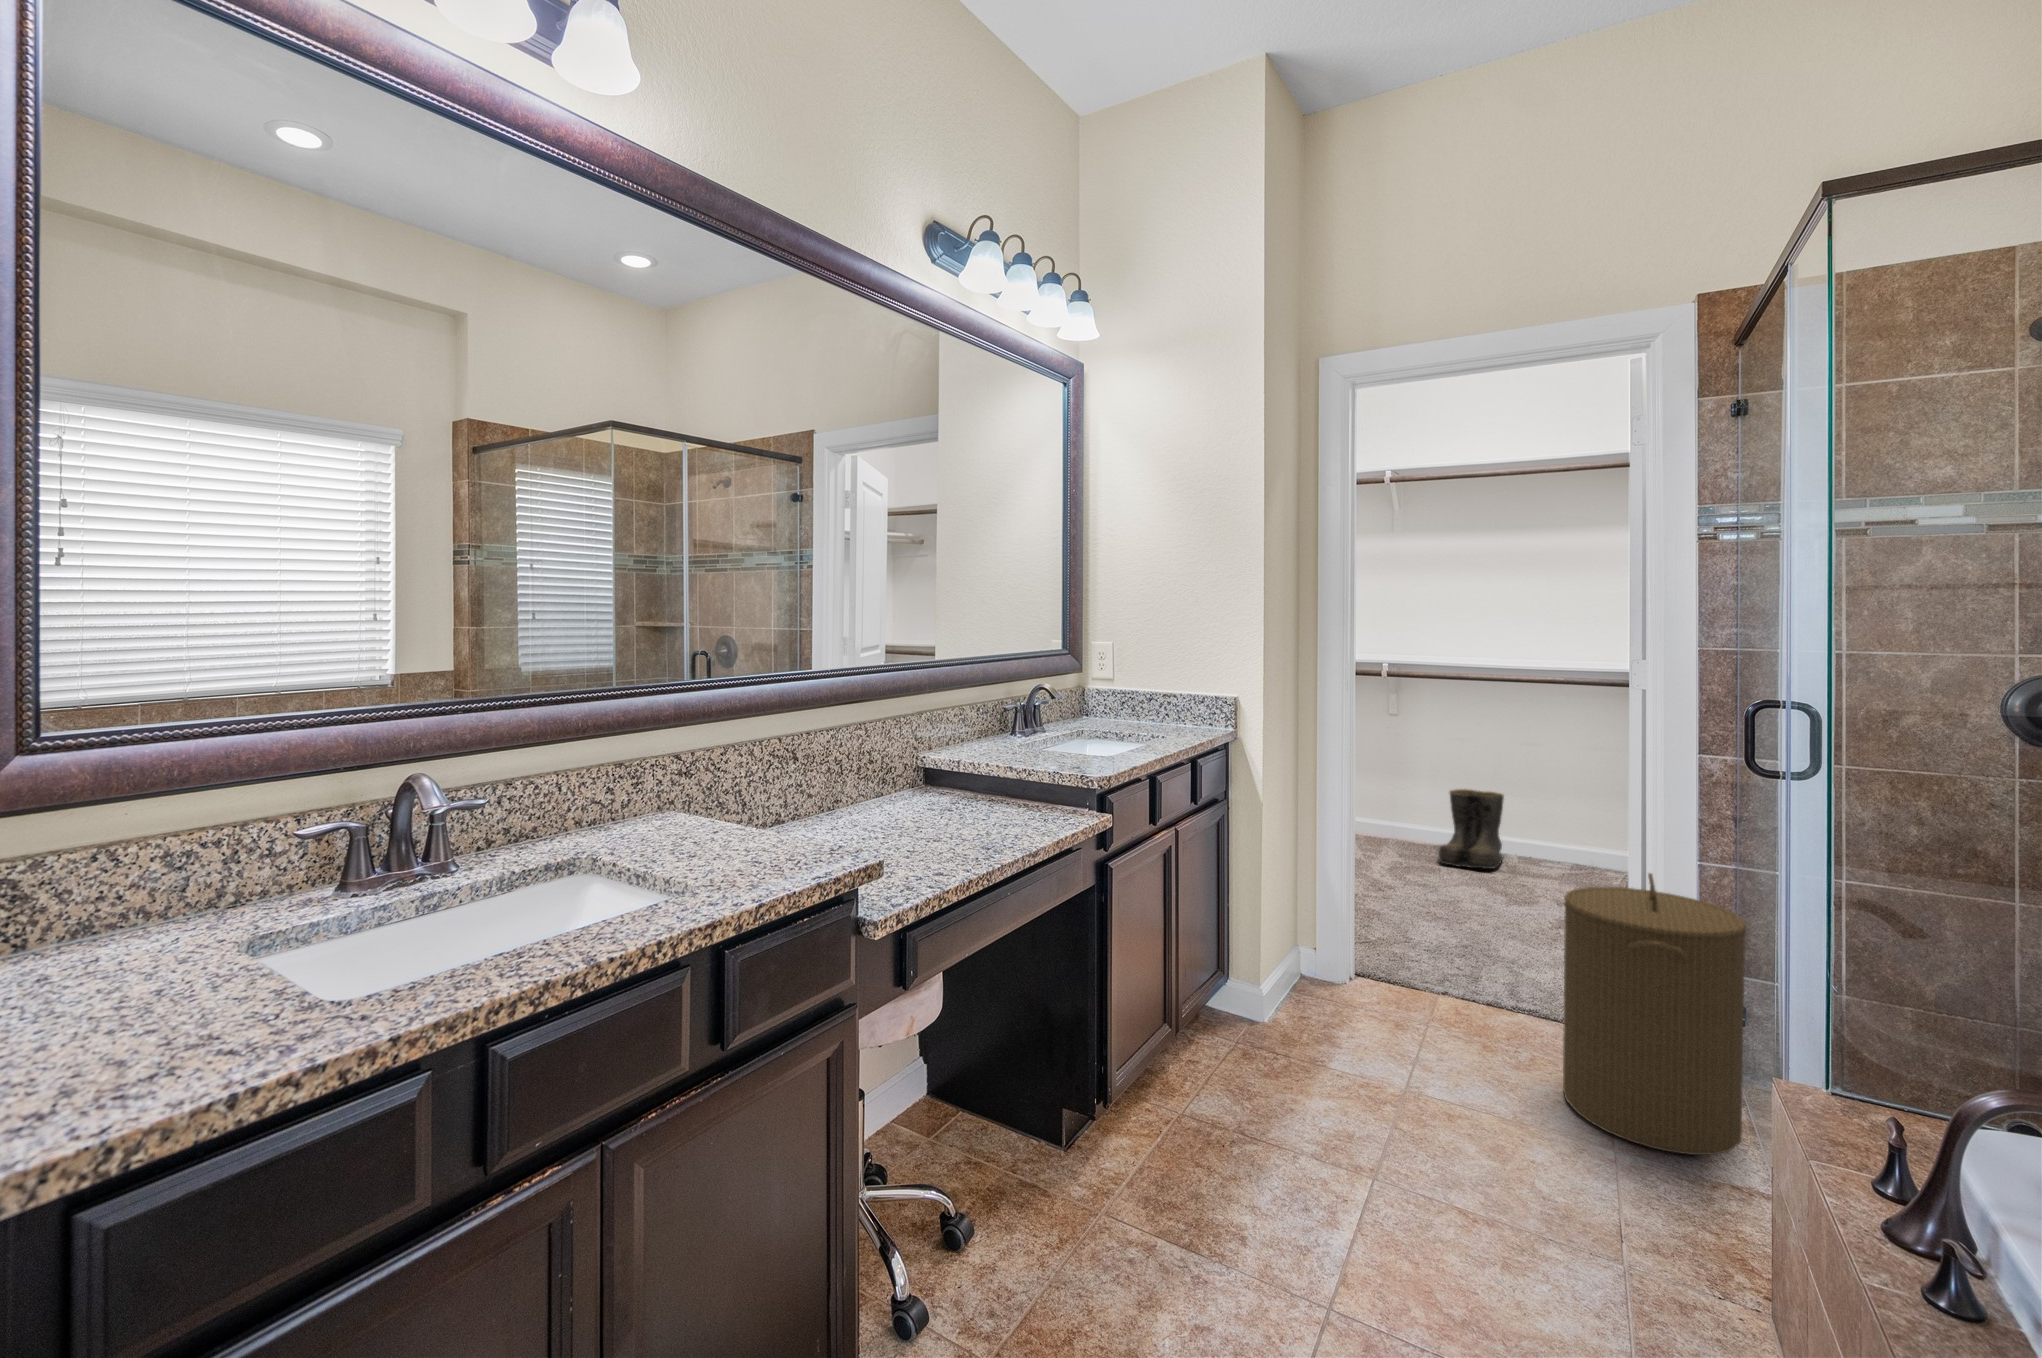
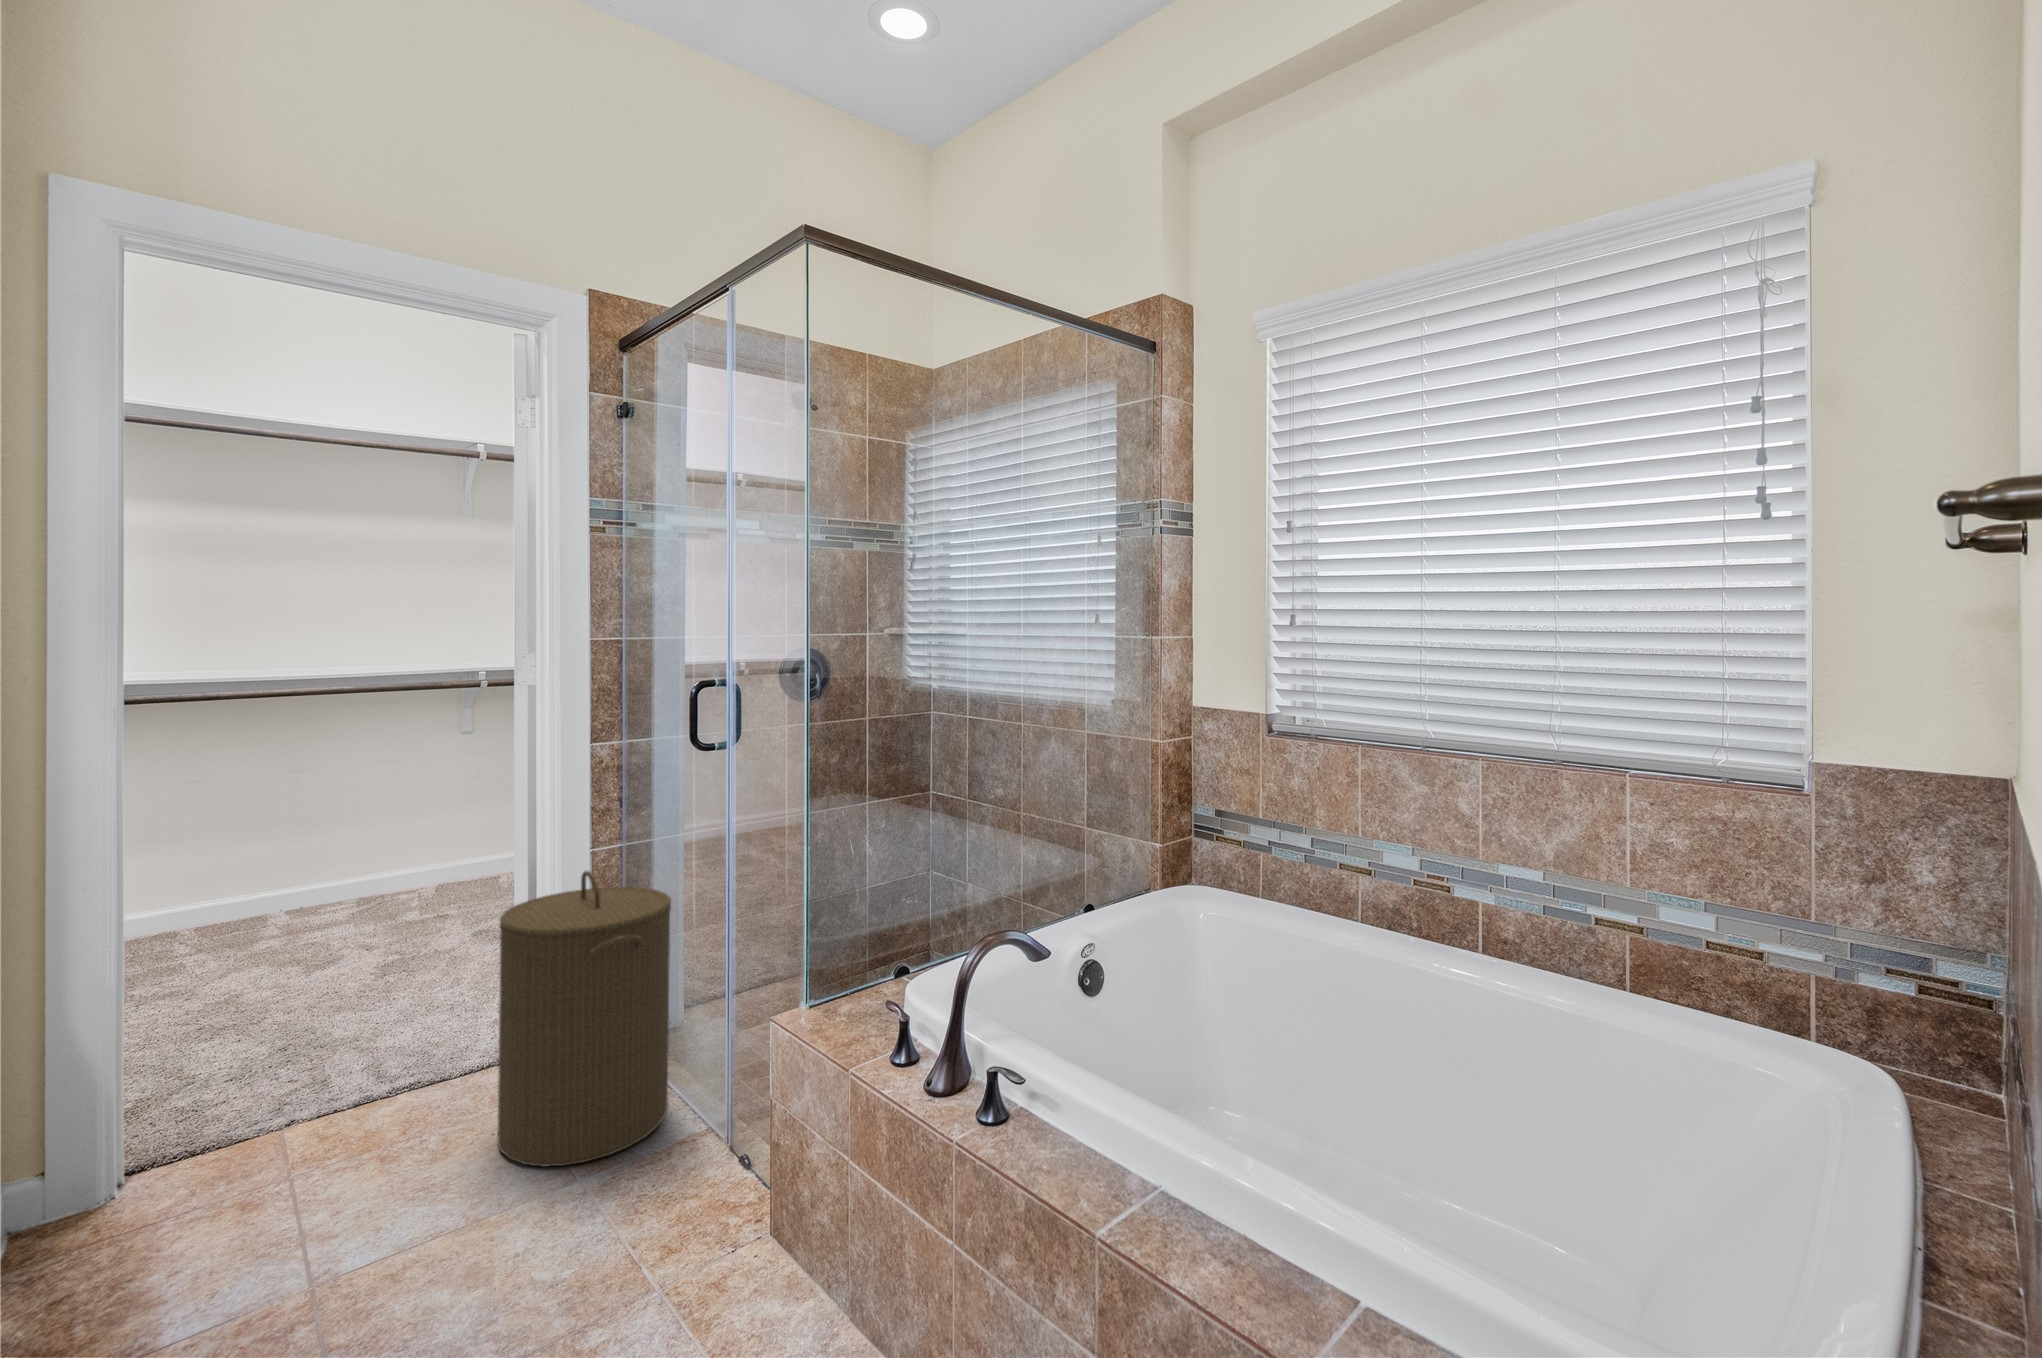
boots: present [1438,789,1504,869] -> none [173,839,269,953]

